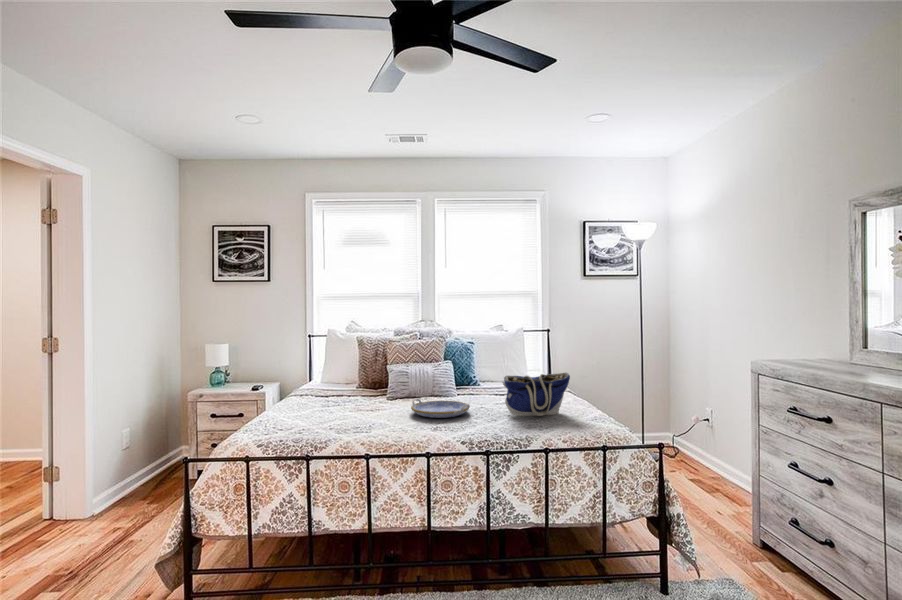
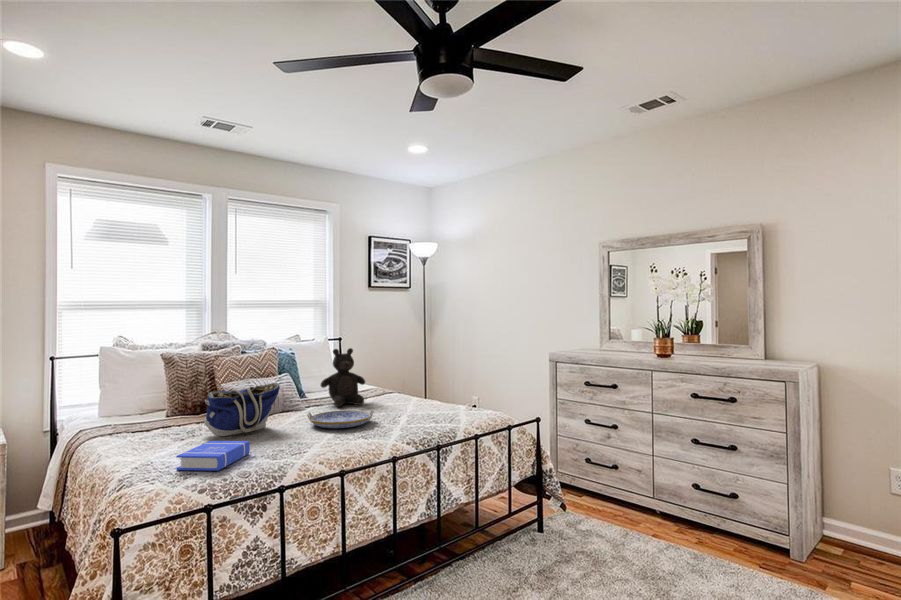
teddy bear: none [466,341,510,398] -> present [321,348,365,407]
tote bag: present [502,373,570,416] -> present [204,383,280,436]
book: none [270,411,329,434] -> present [176,441,250,471]

